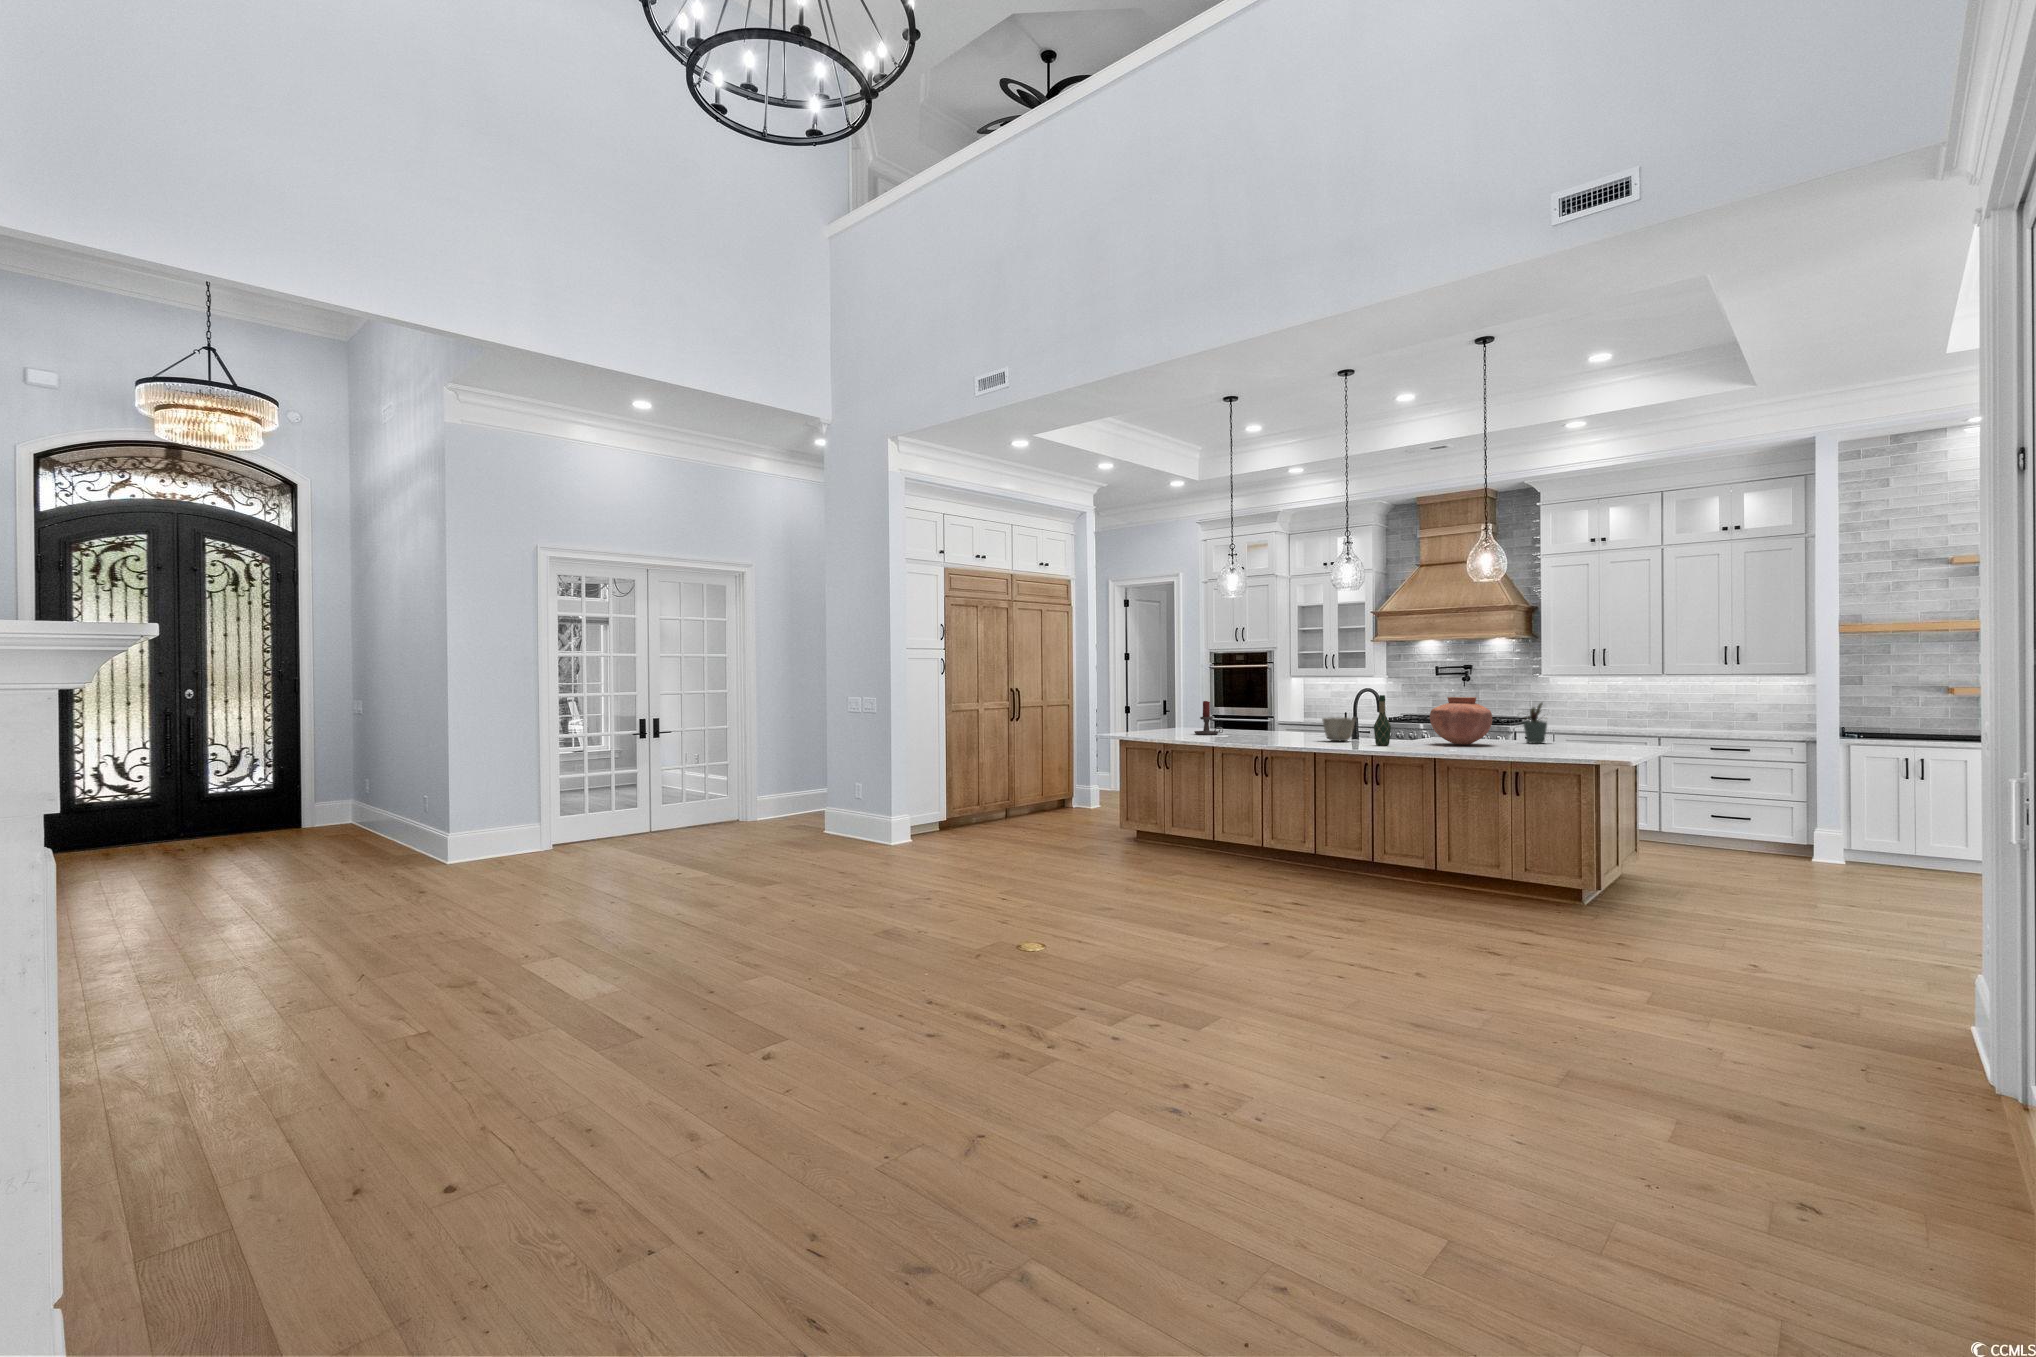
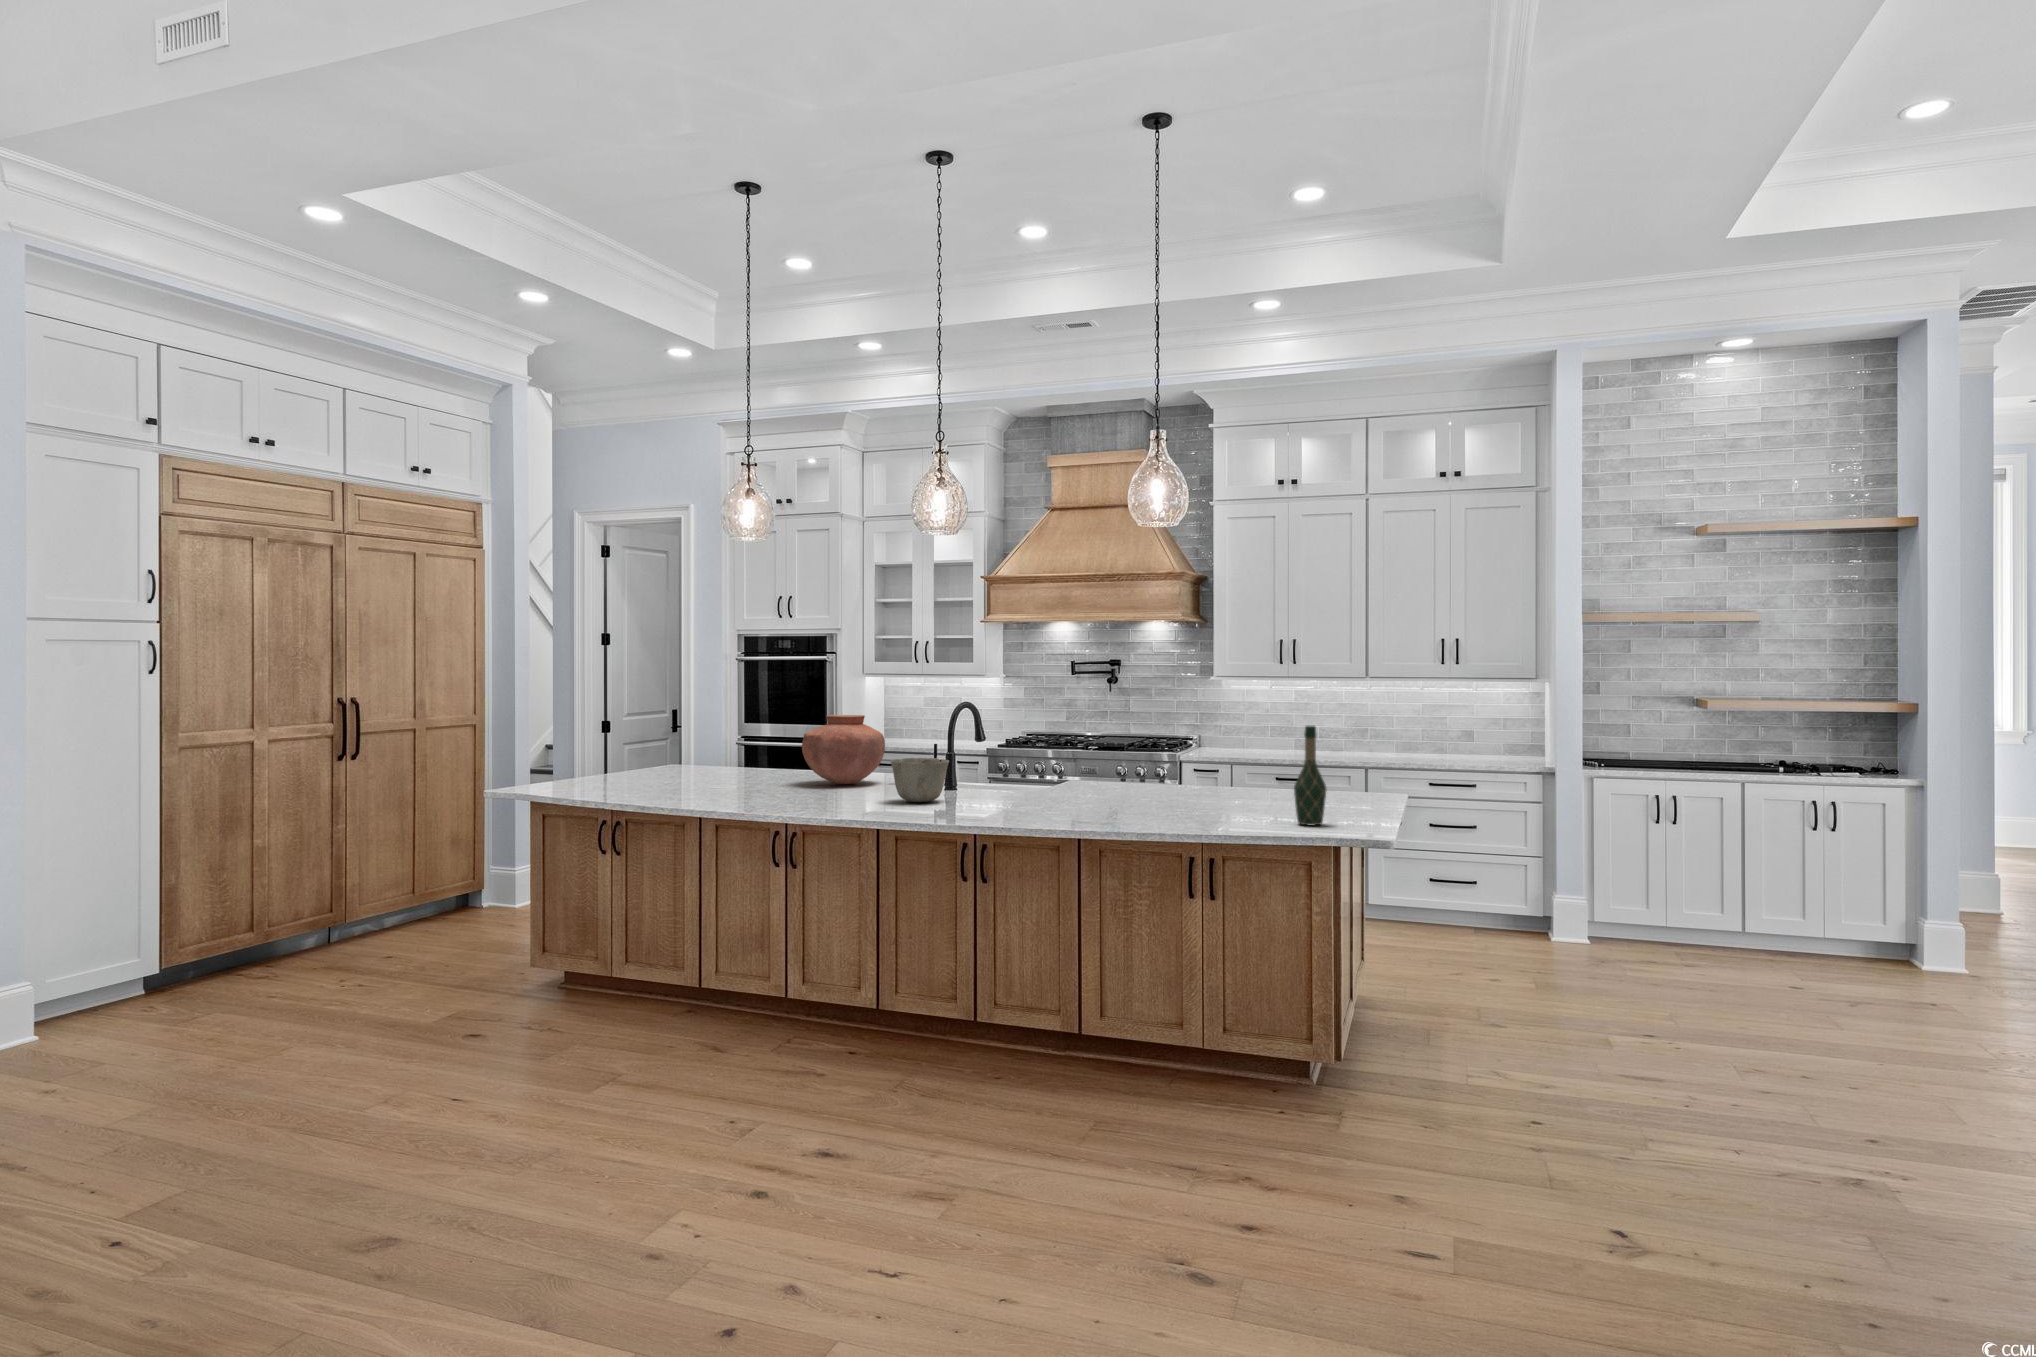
wine bottle: present [1374,695,1391,746] -> present [1294,725,1326,826]
vase: present [1430,697,1492,745] -> present [802,715,885,784]
candle holder: present [1194,701,1223,735] -> none [676,724,728,786]
potted plant: present [1523,703,1547,744] -> none [1203,730,1256,798]

